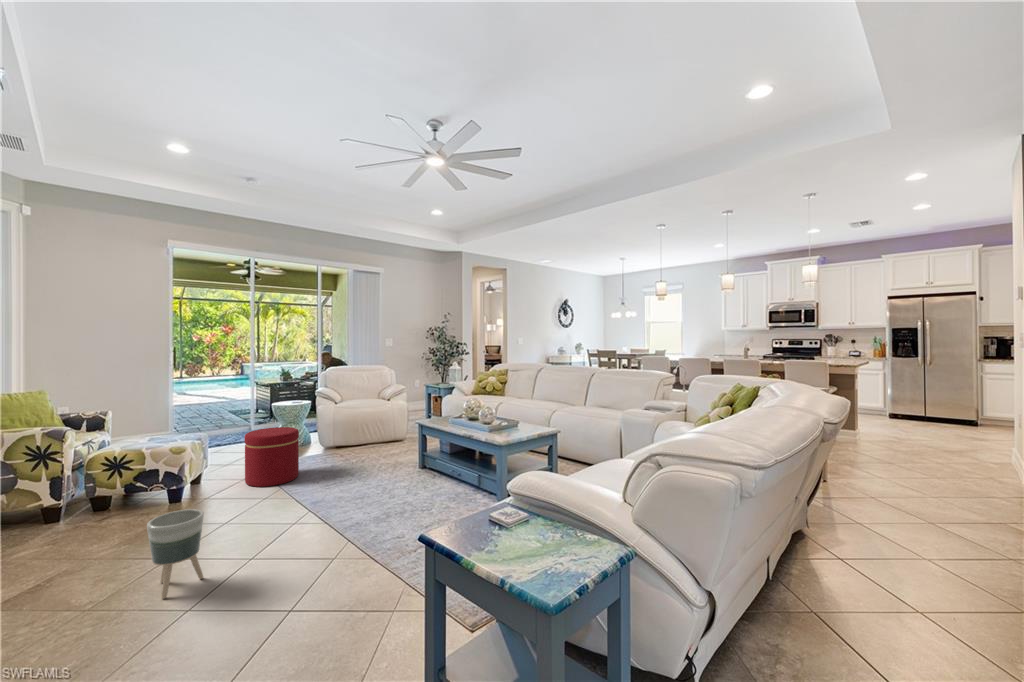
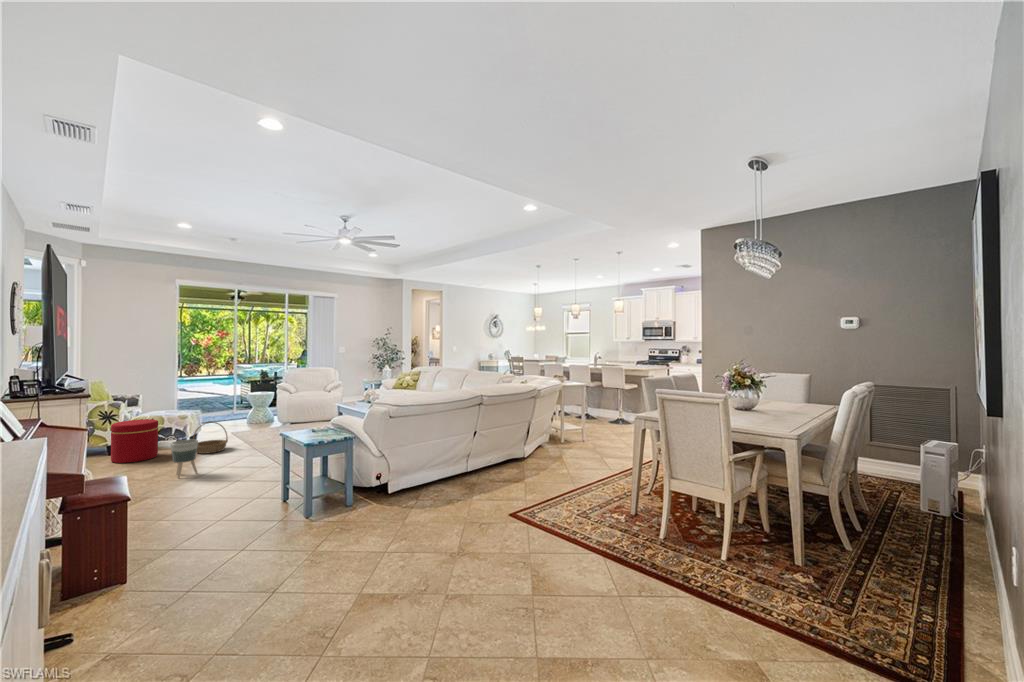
ottoman: present [245,427,299,487] -> present [111,419,158,463]
basket: none [194,459,254,517] -> present [193,422,228,454]

